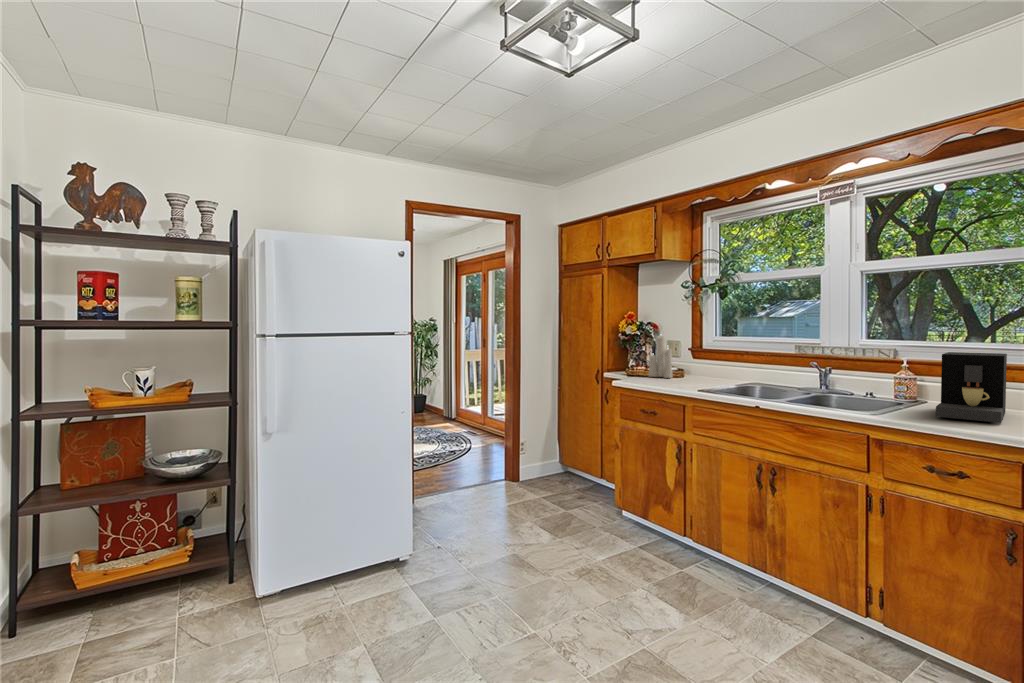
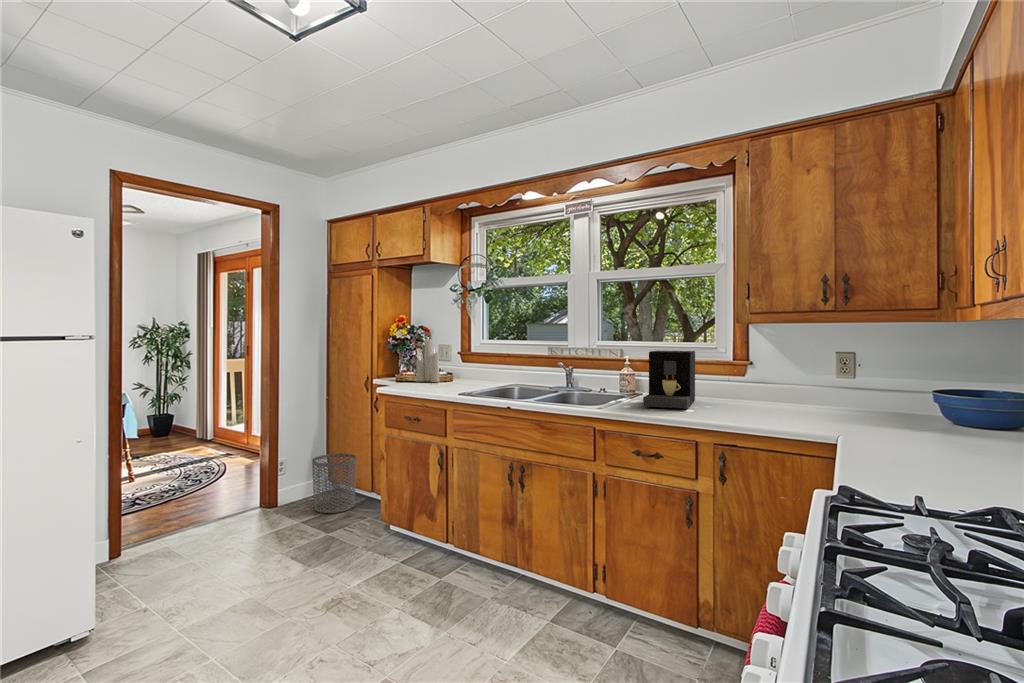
waste bin: none [548,439,587,493] -> present [312,453,357,513]

